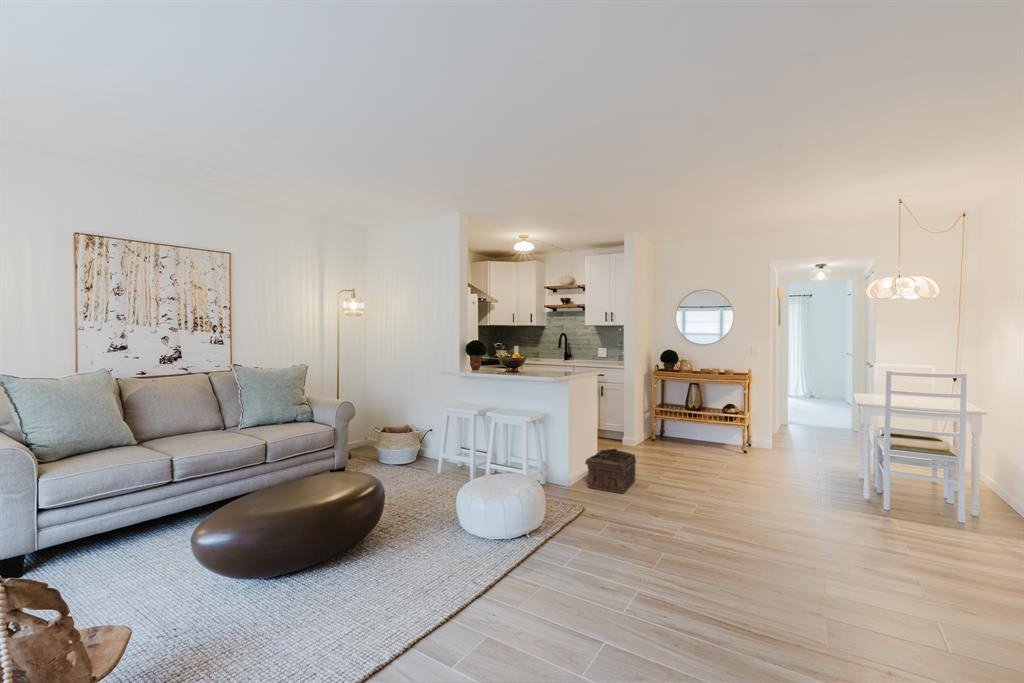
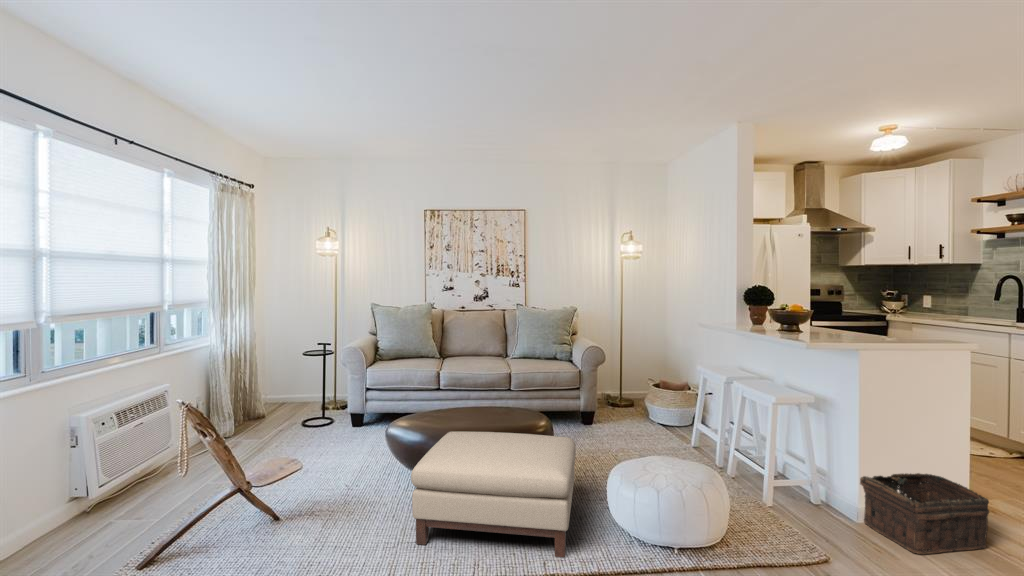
ottoman: none [321,481,505,632] -> present [411,432,576,557]

